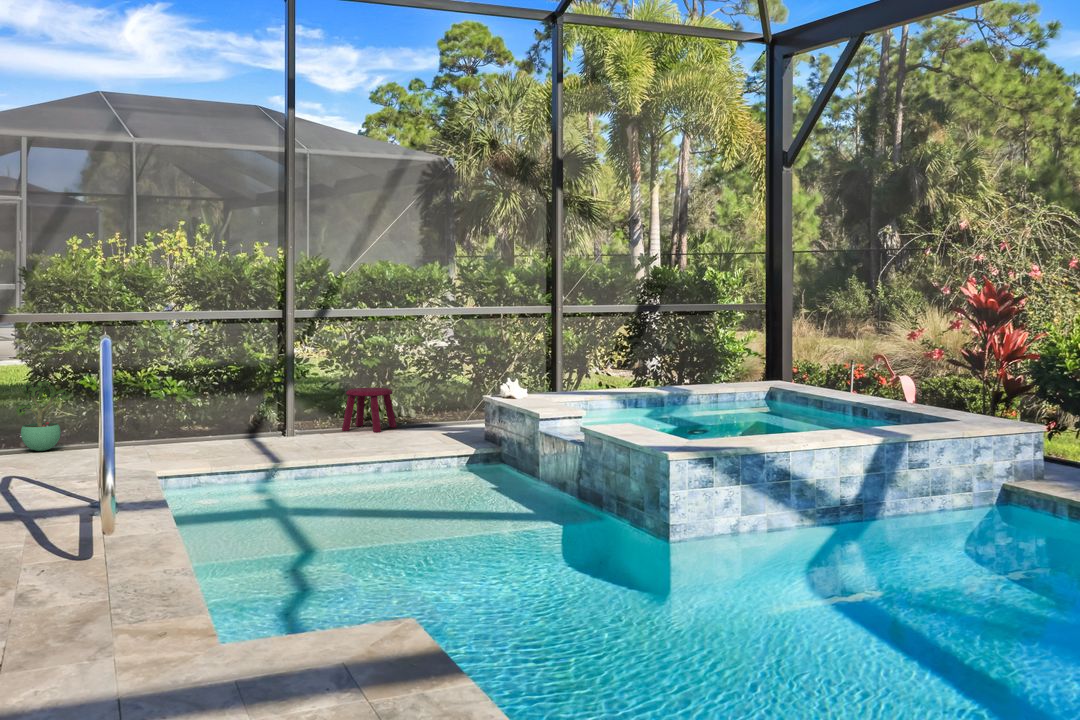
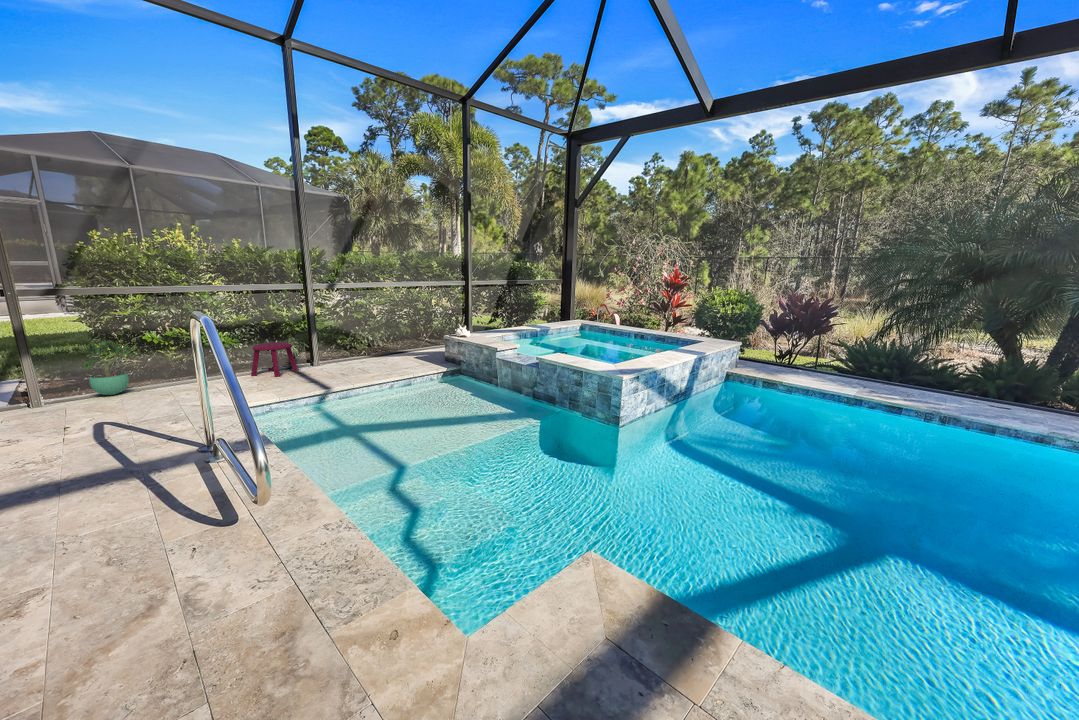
stool: present [342,388,396,432] -> present [251,342,298,377]

